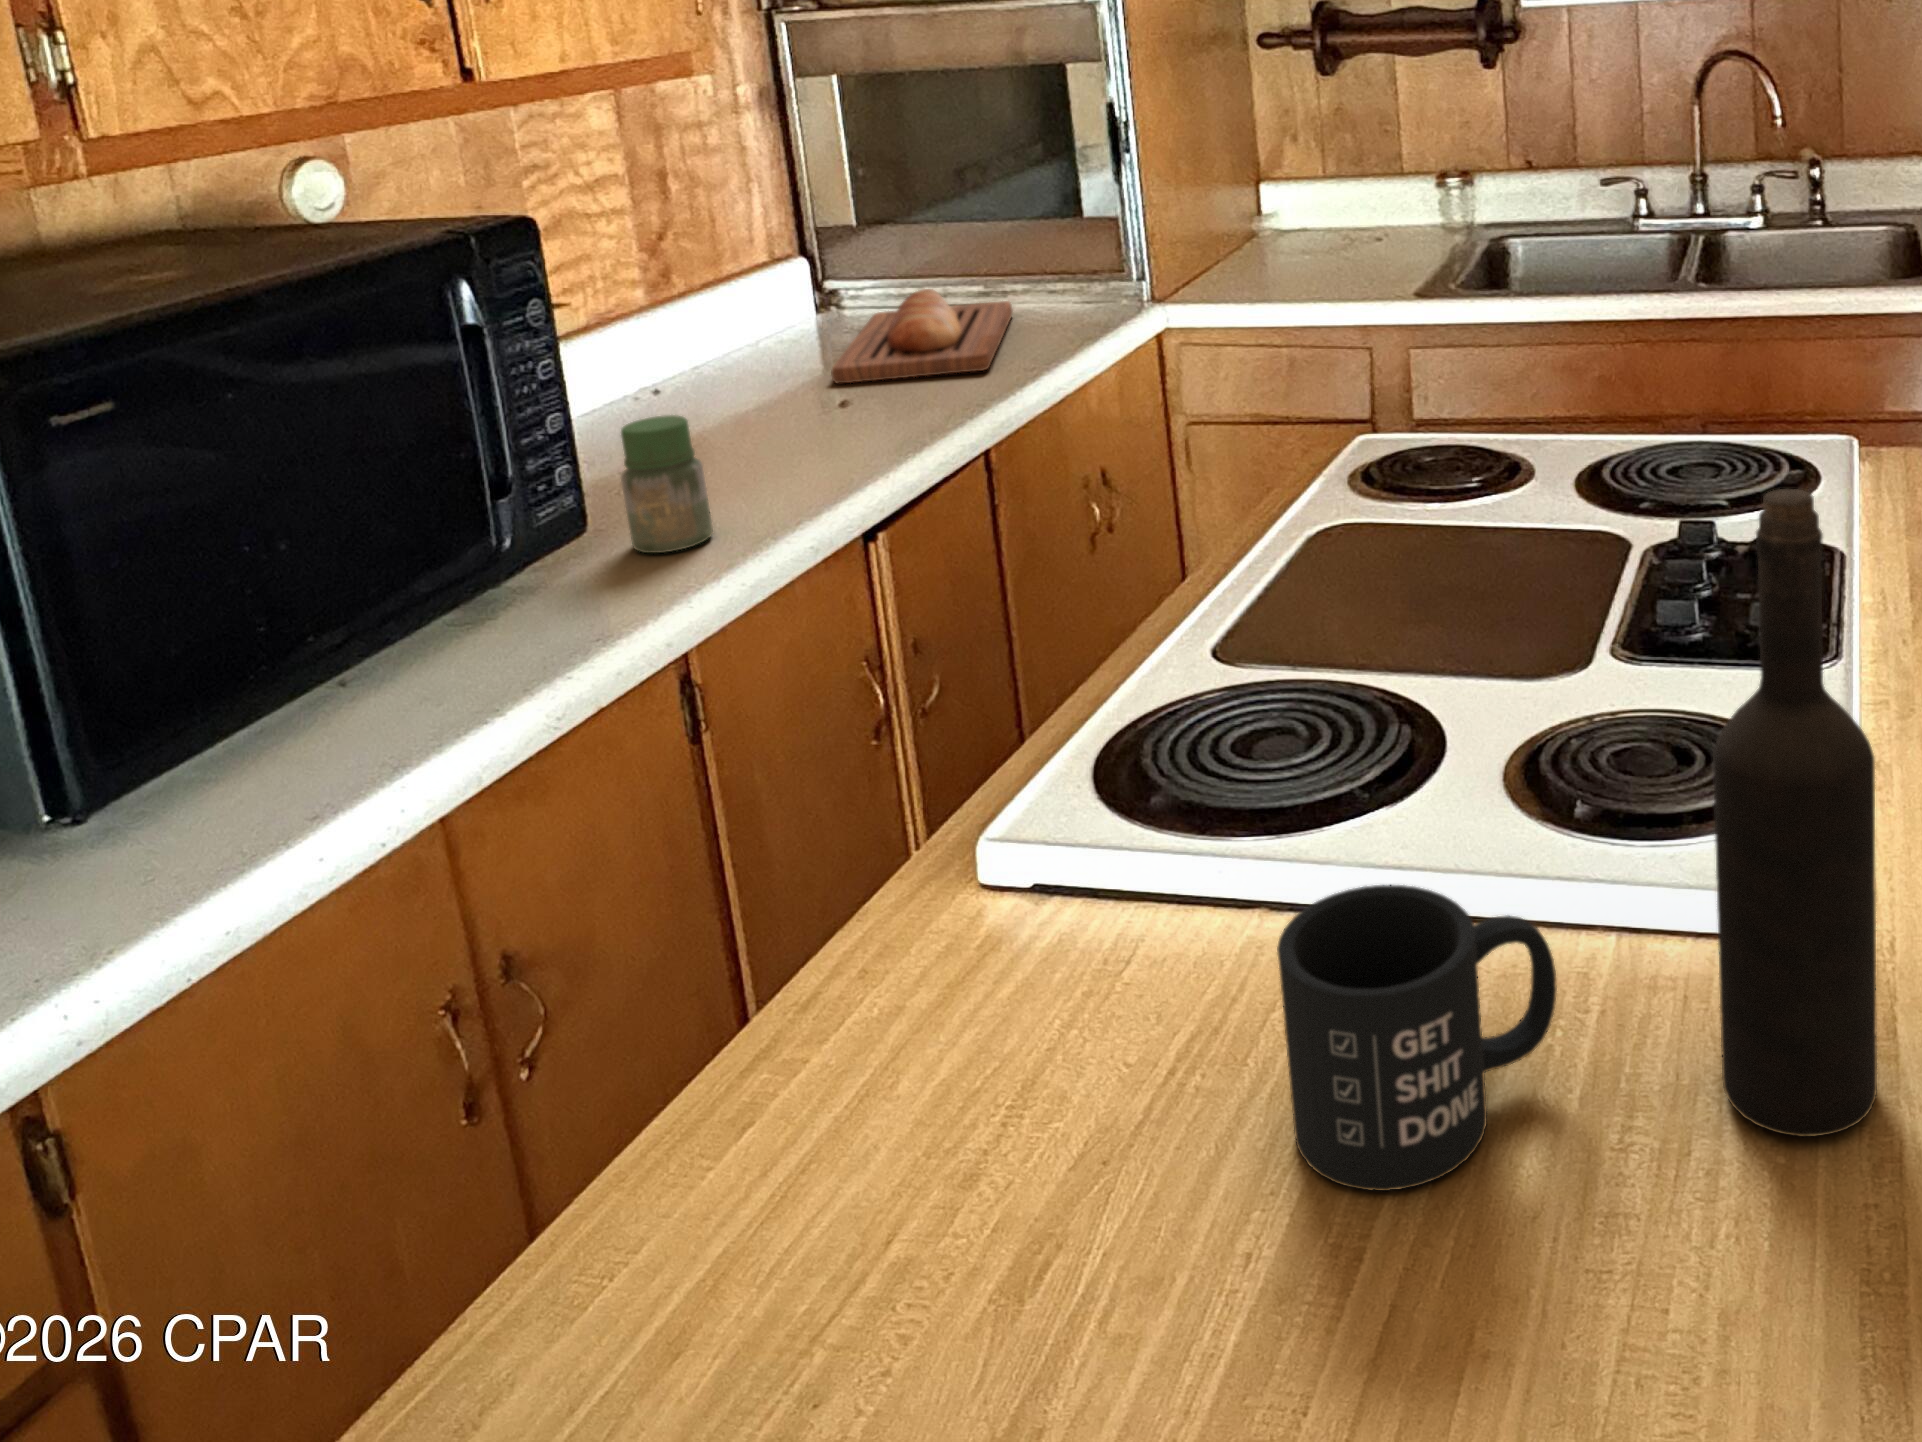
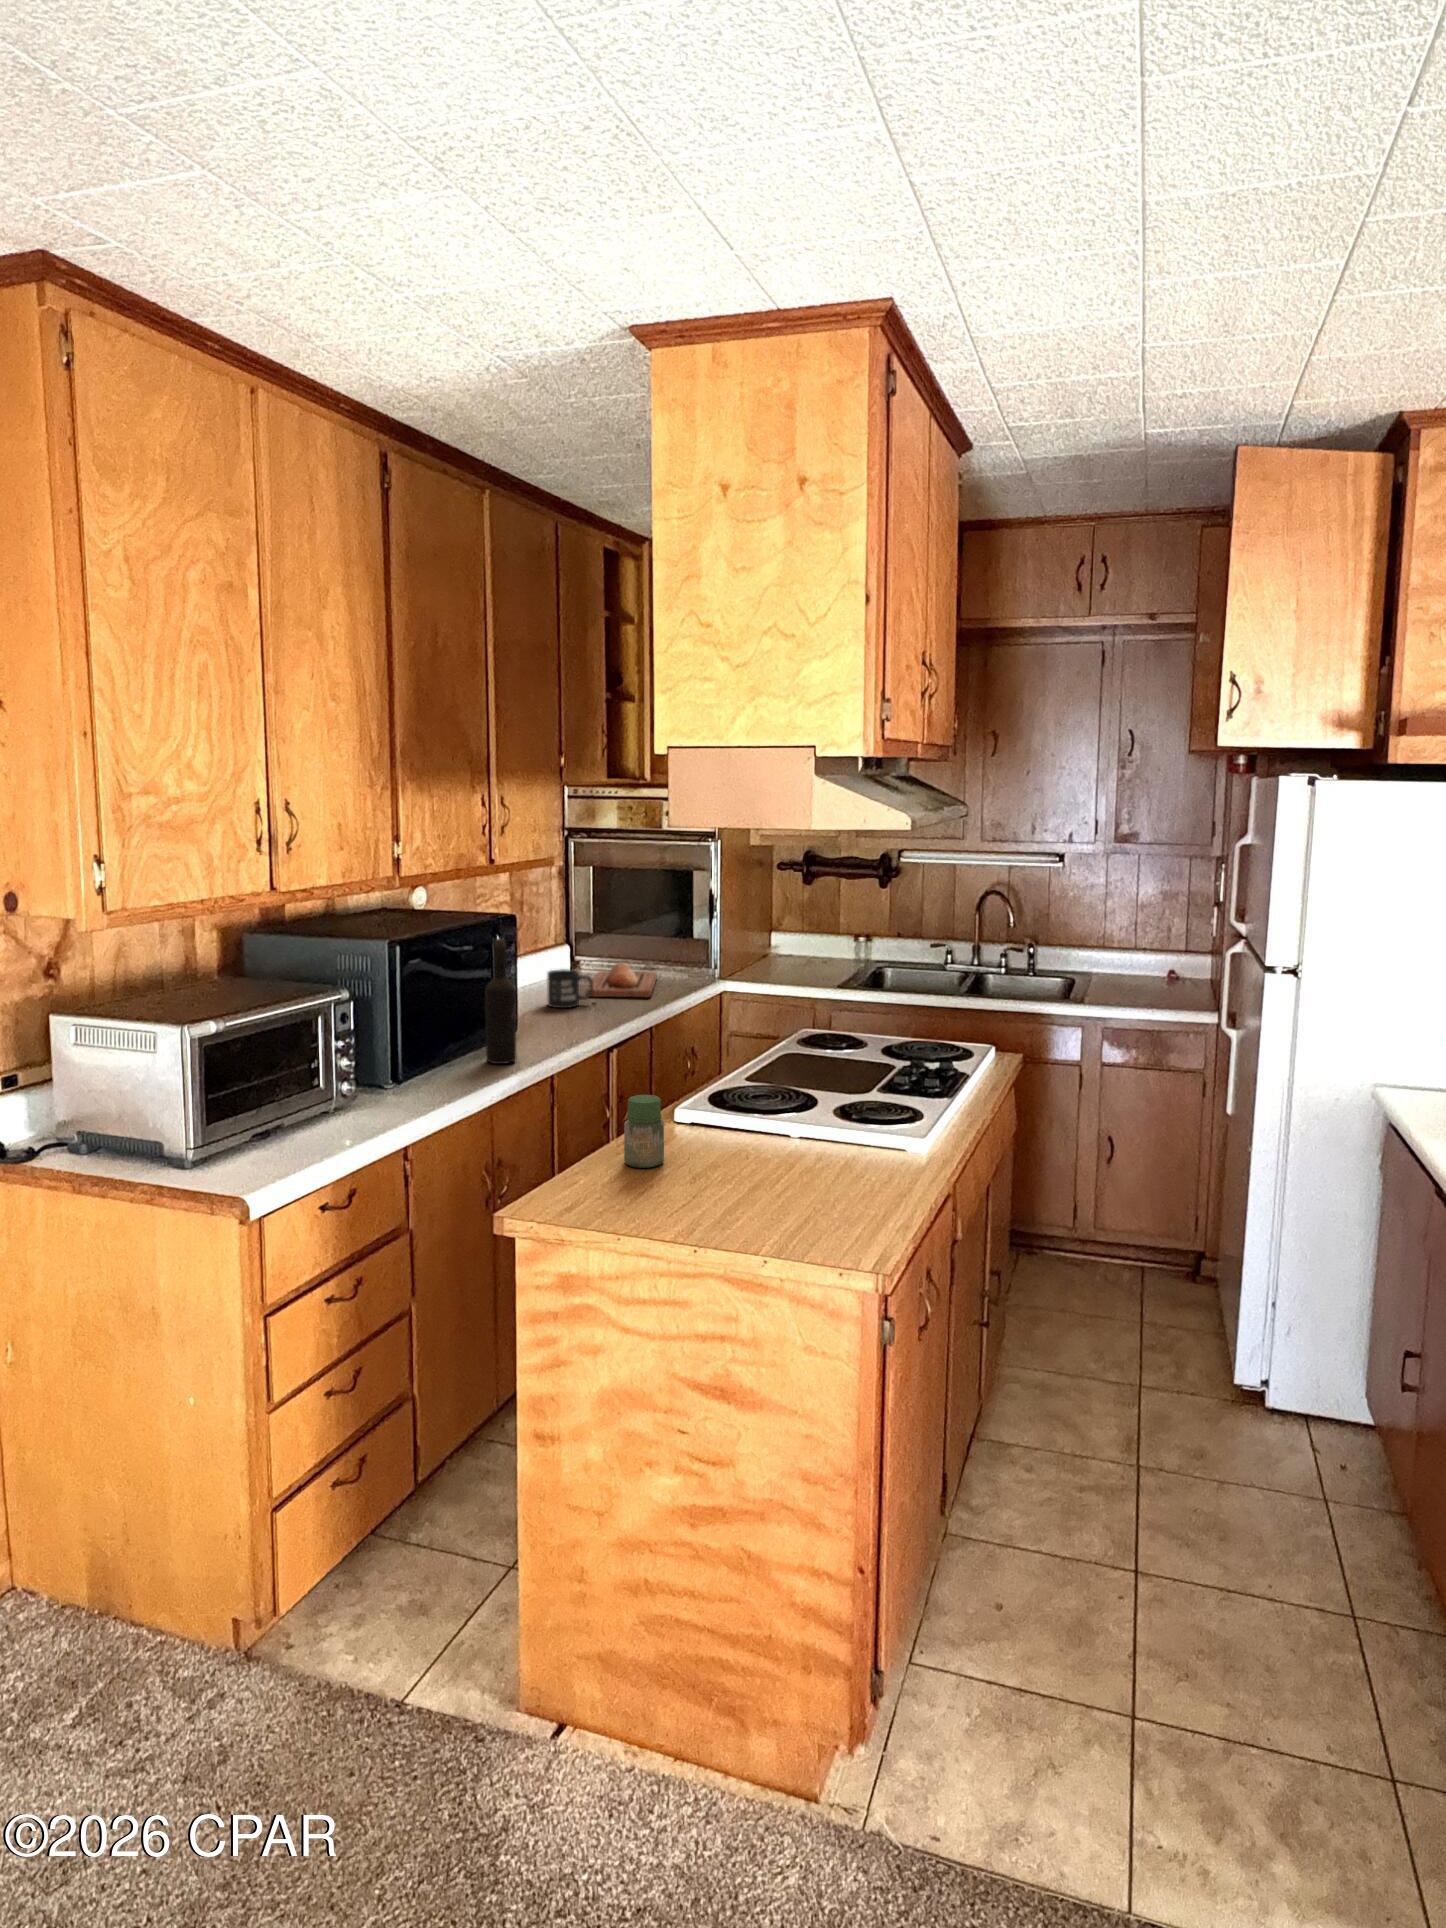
jar: present [621,415,713,553] -> present [624,1095,664,1168]
wine bottle: present [1713,489,1877,1137] -> present [485,938,516,1064]
mug: present [1277,885,1557,1191] -> present [547,969,593,1008]

